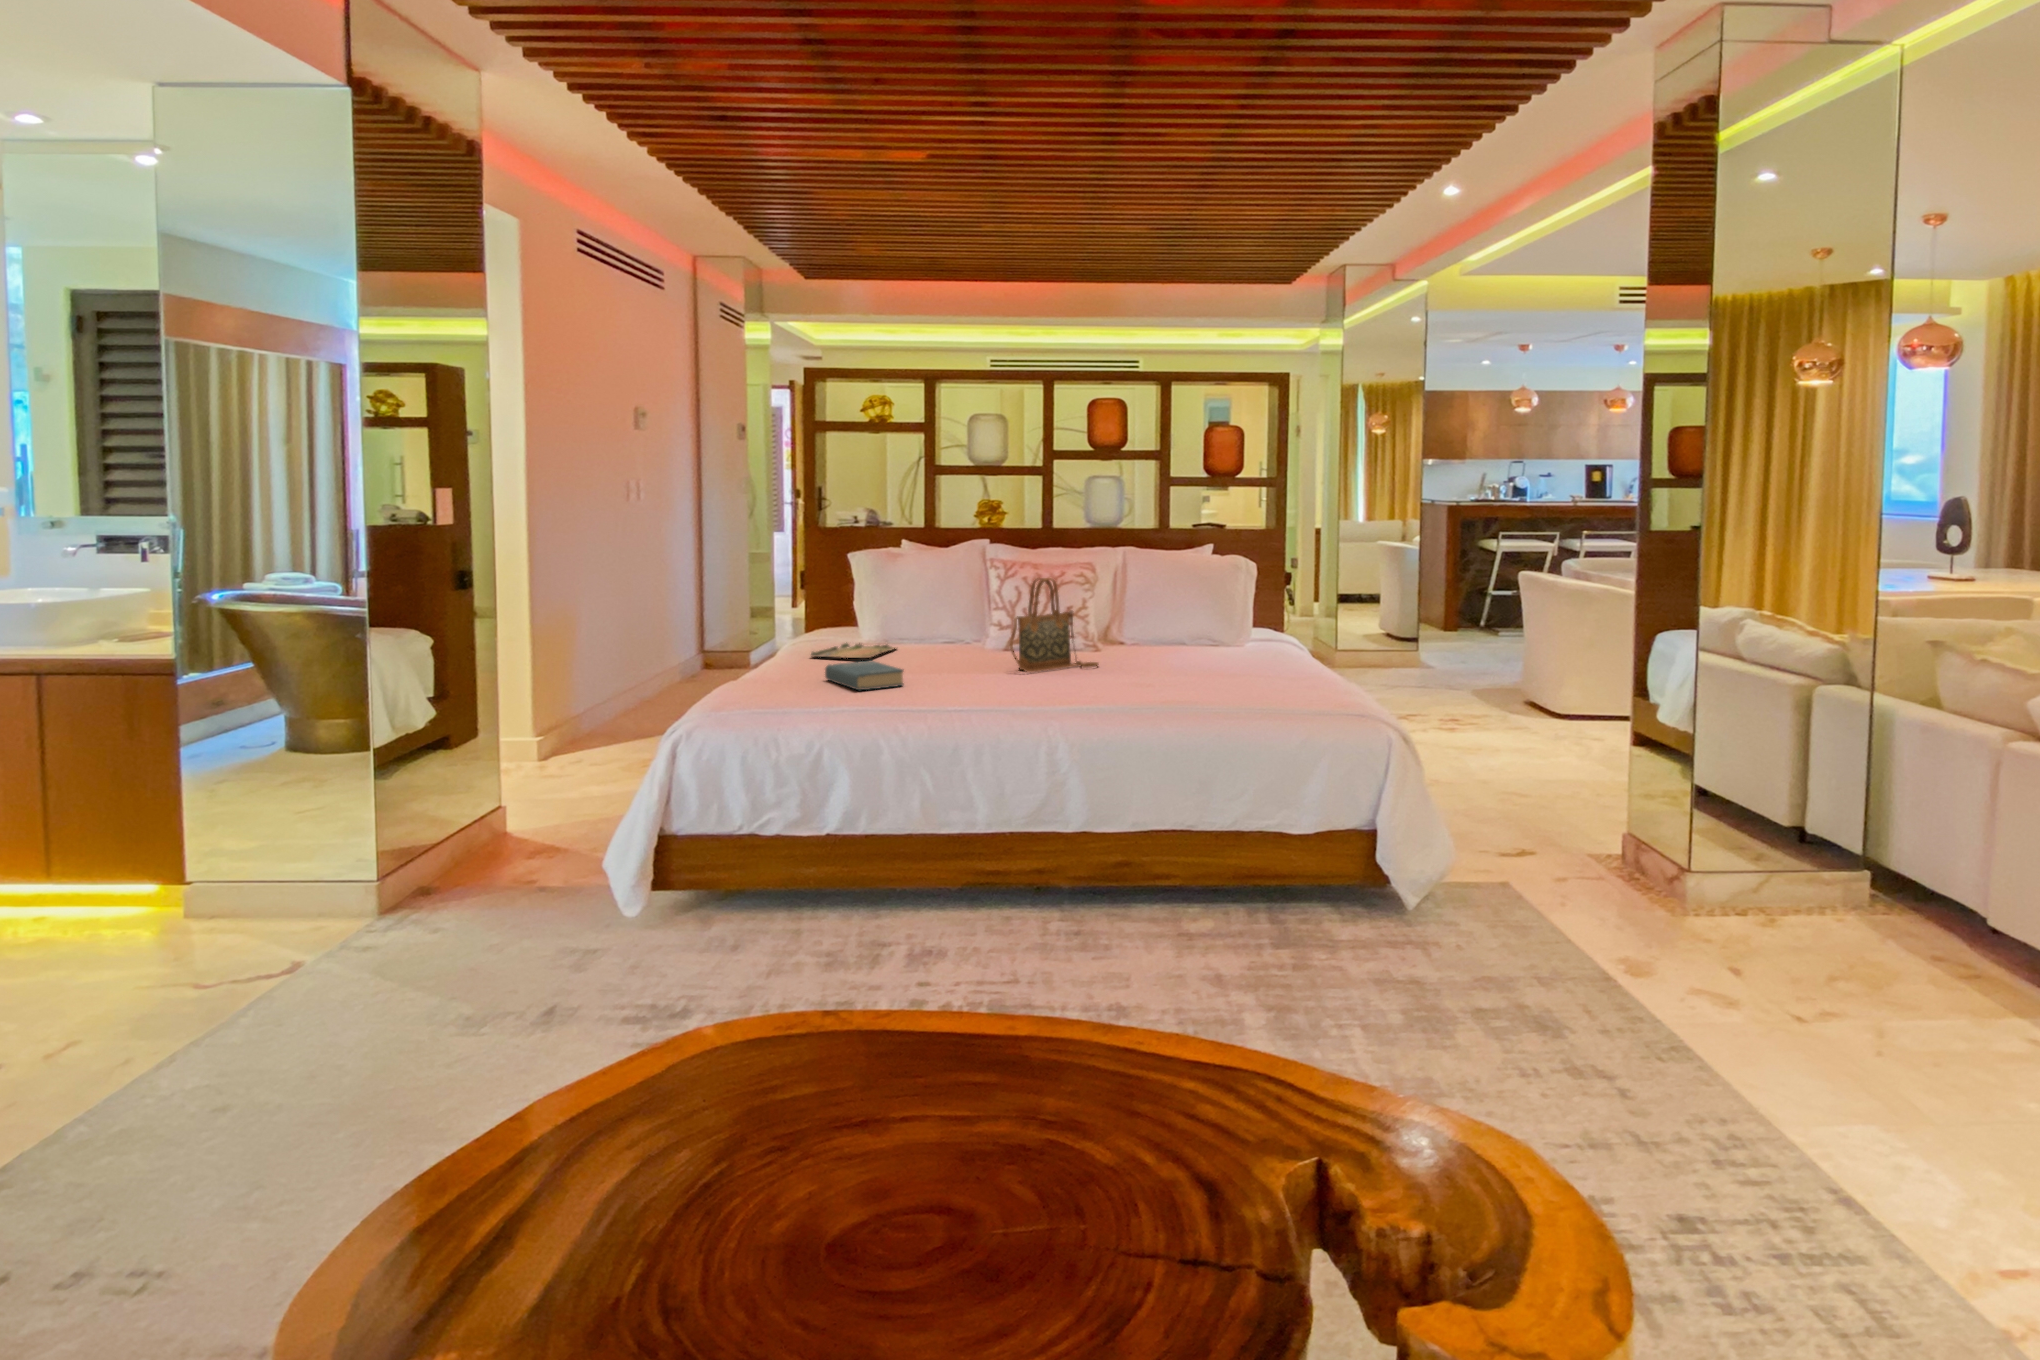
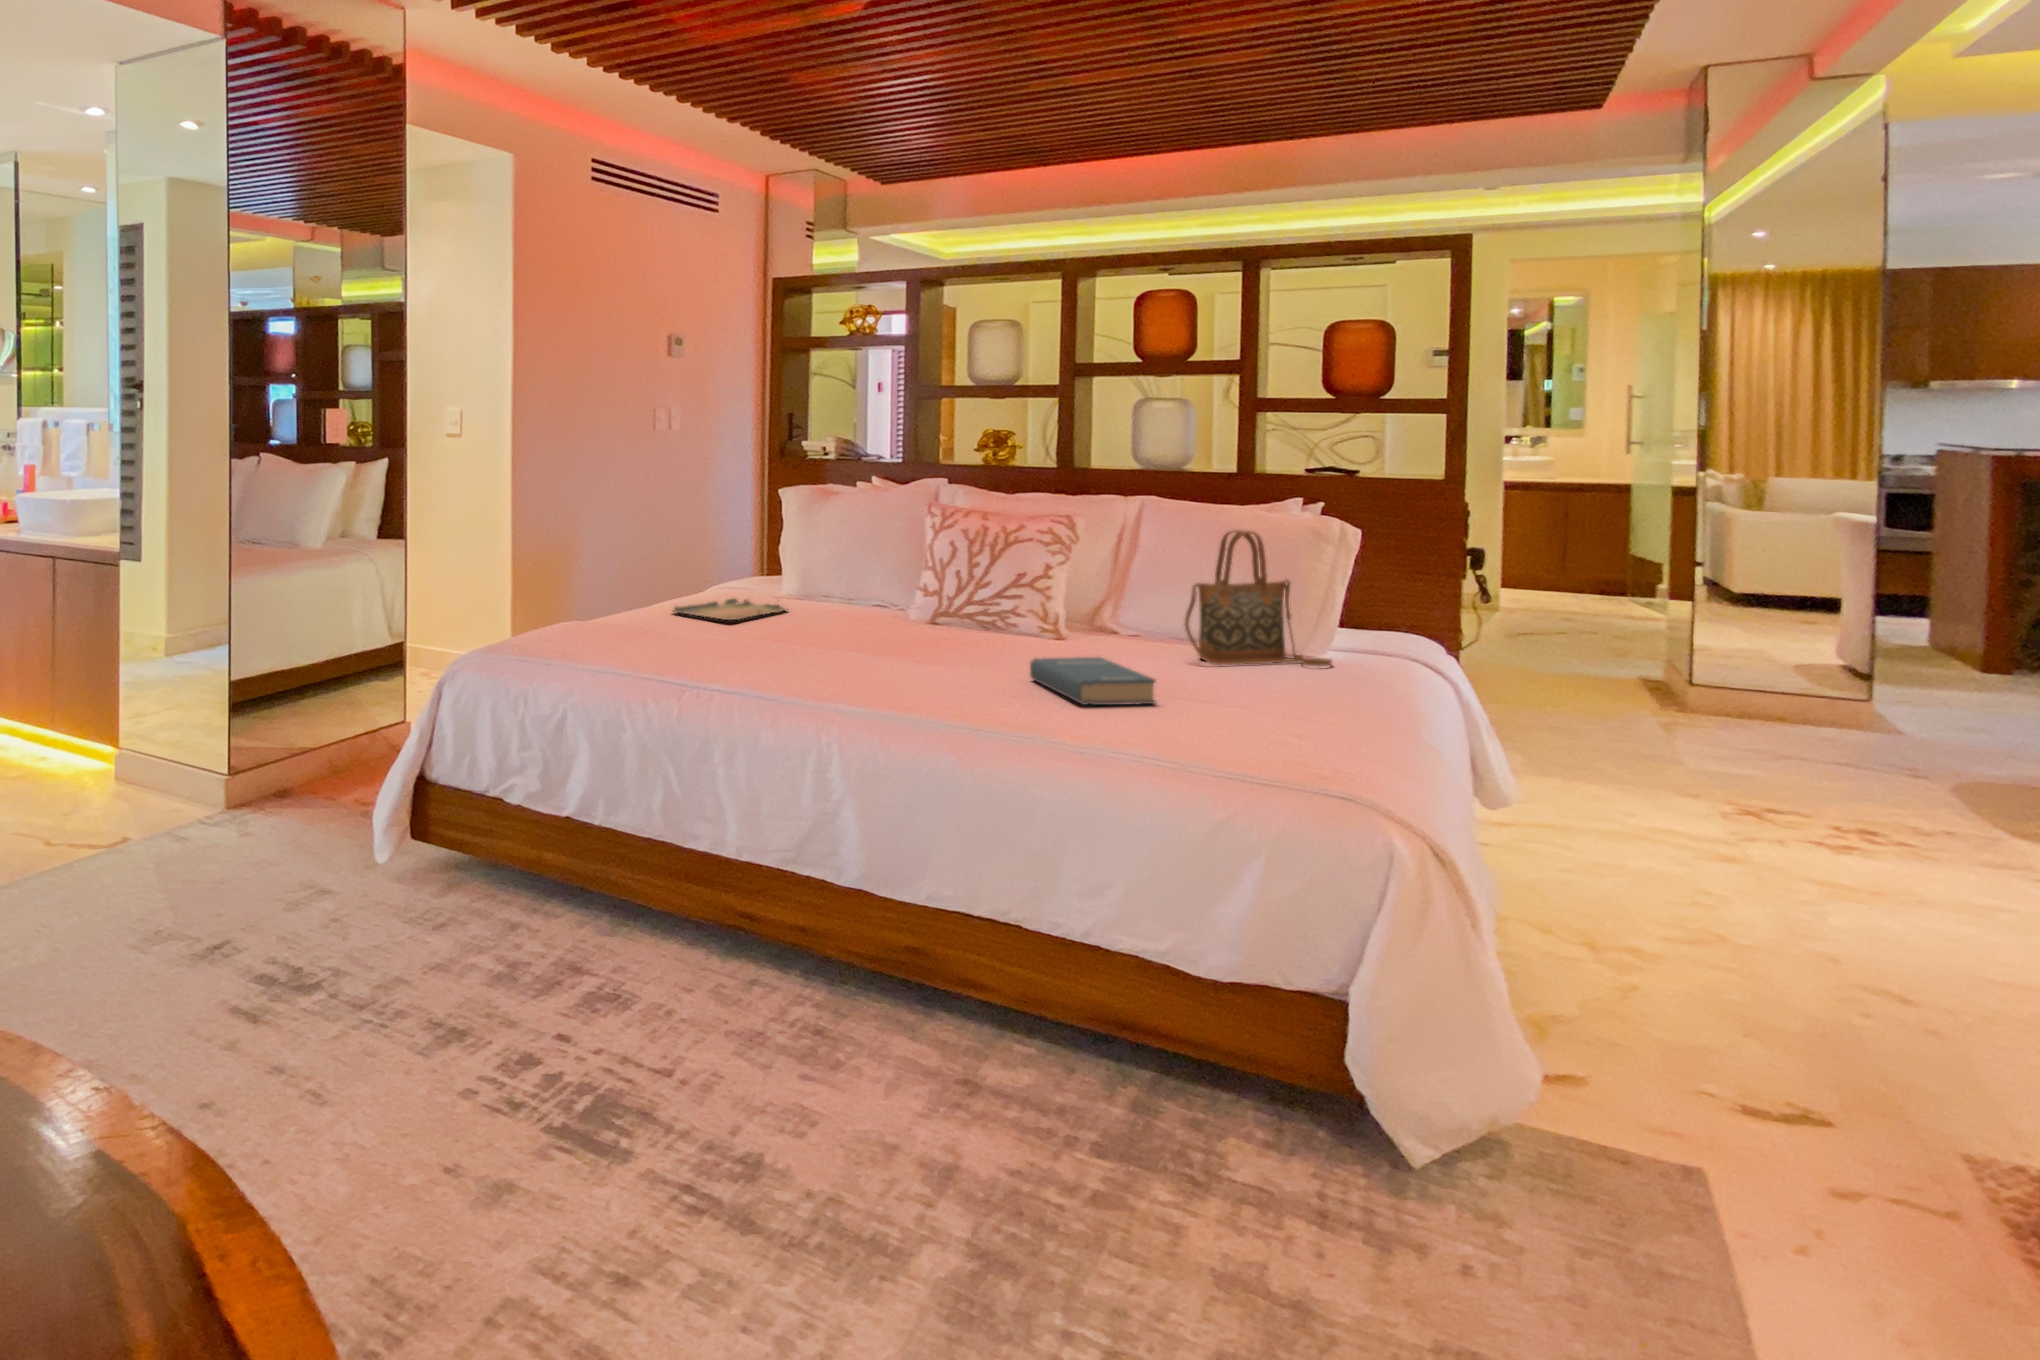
handbag: present [1010,578,1098,673] -> present [1184,530,1332,666]
hardback book: present [825,661,903,690] -> present [1030,657,1155,705]

